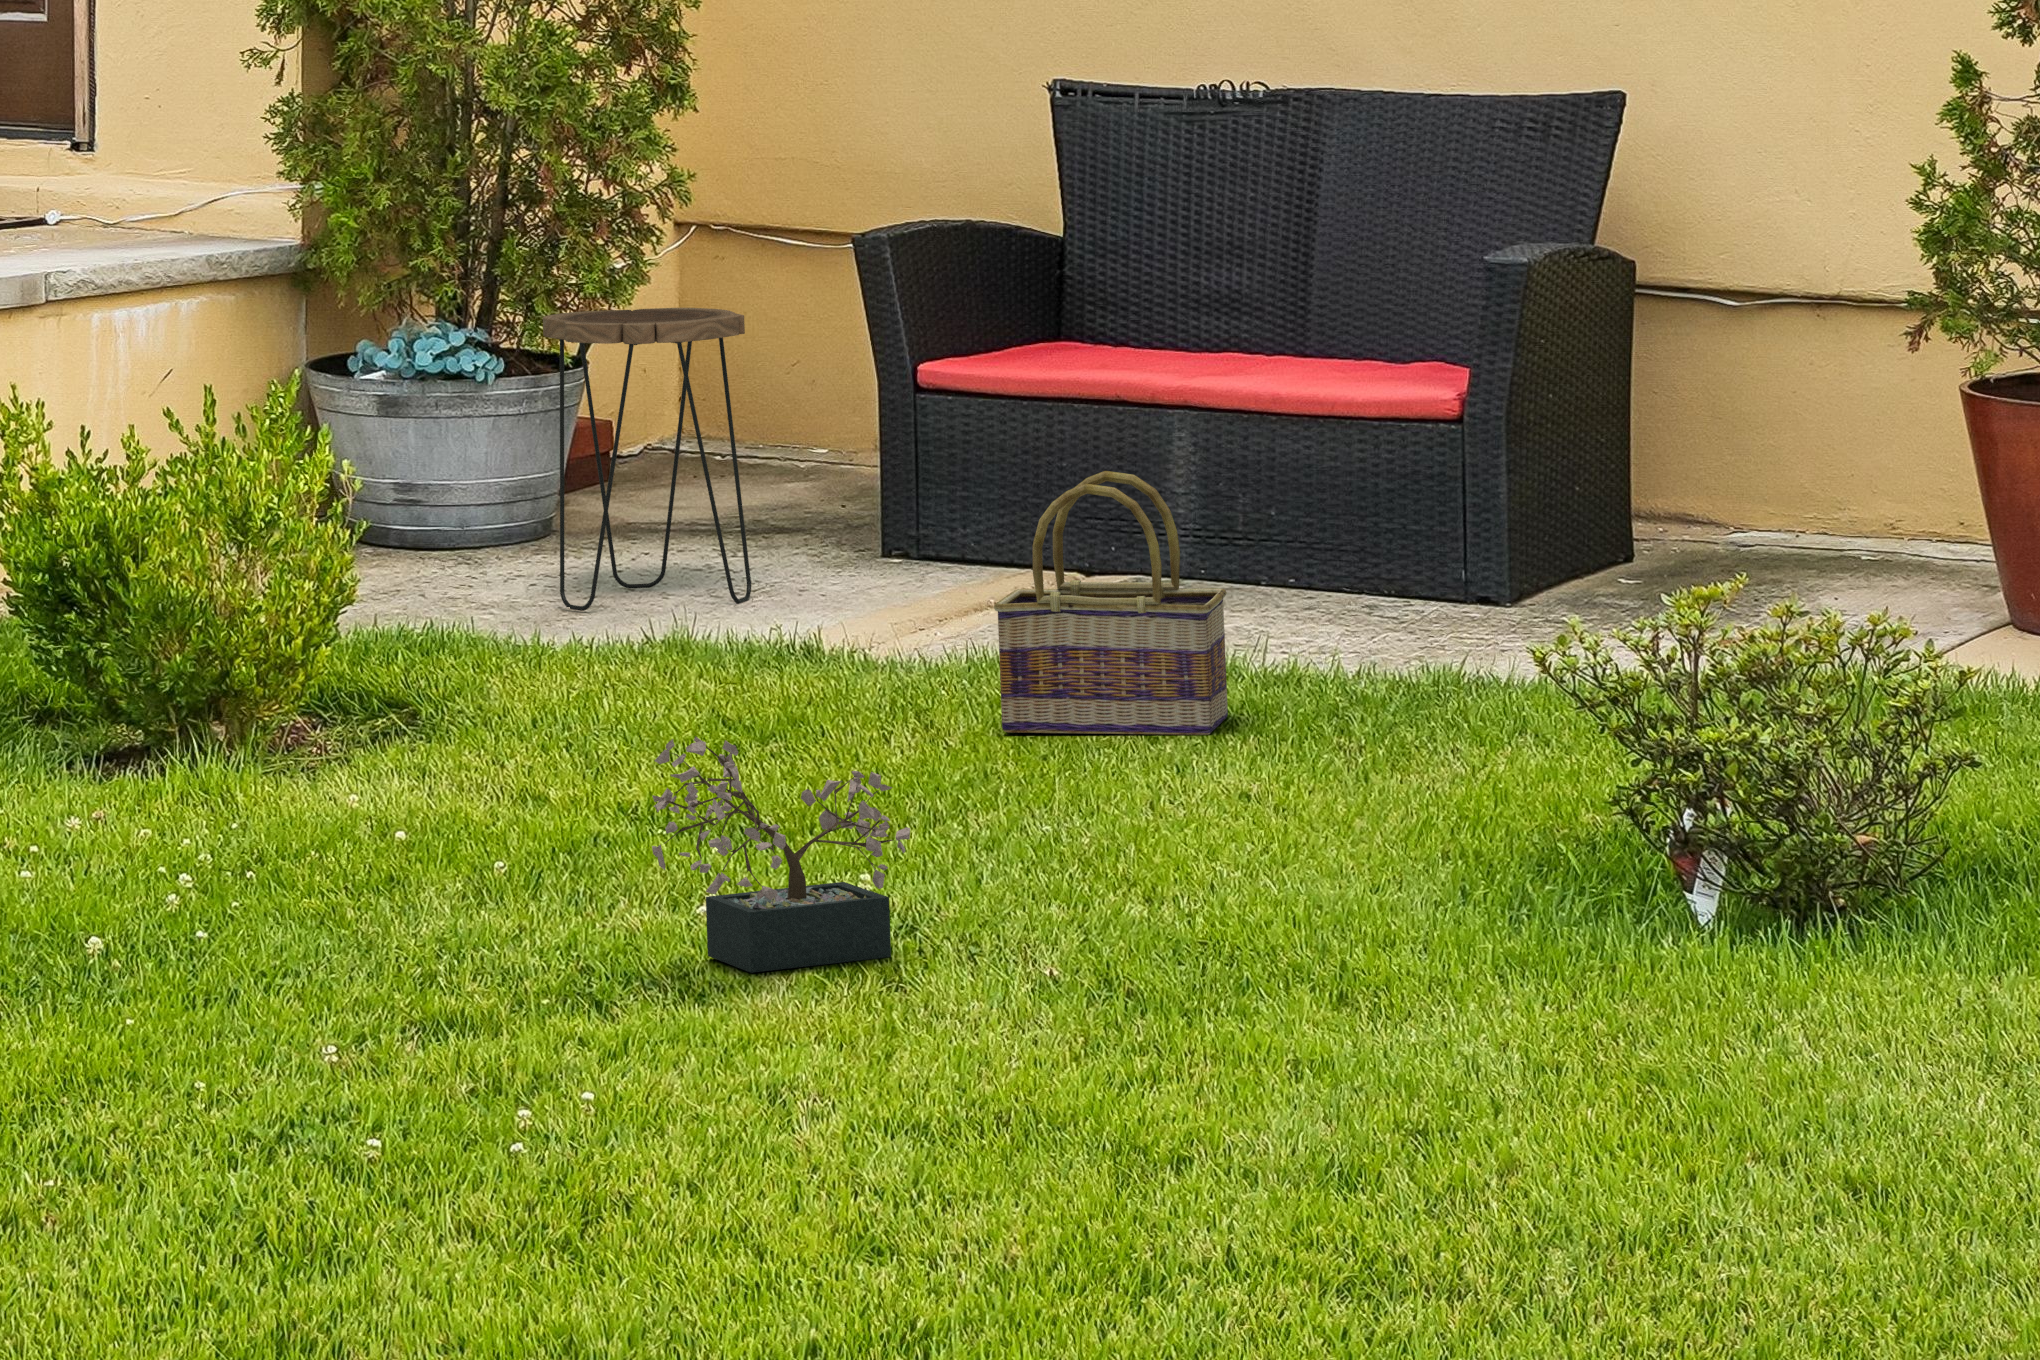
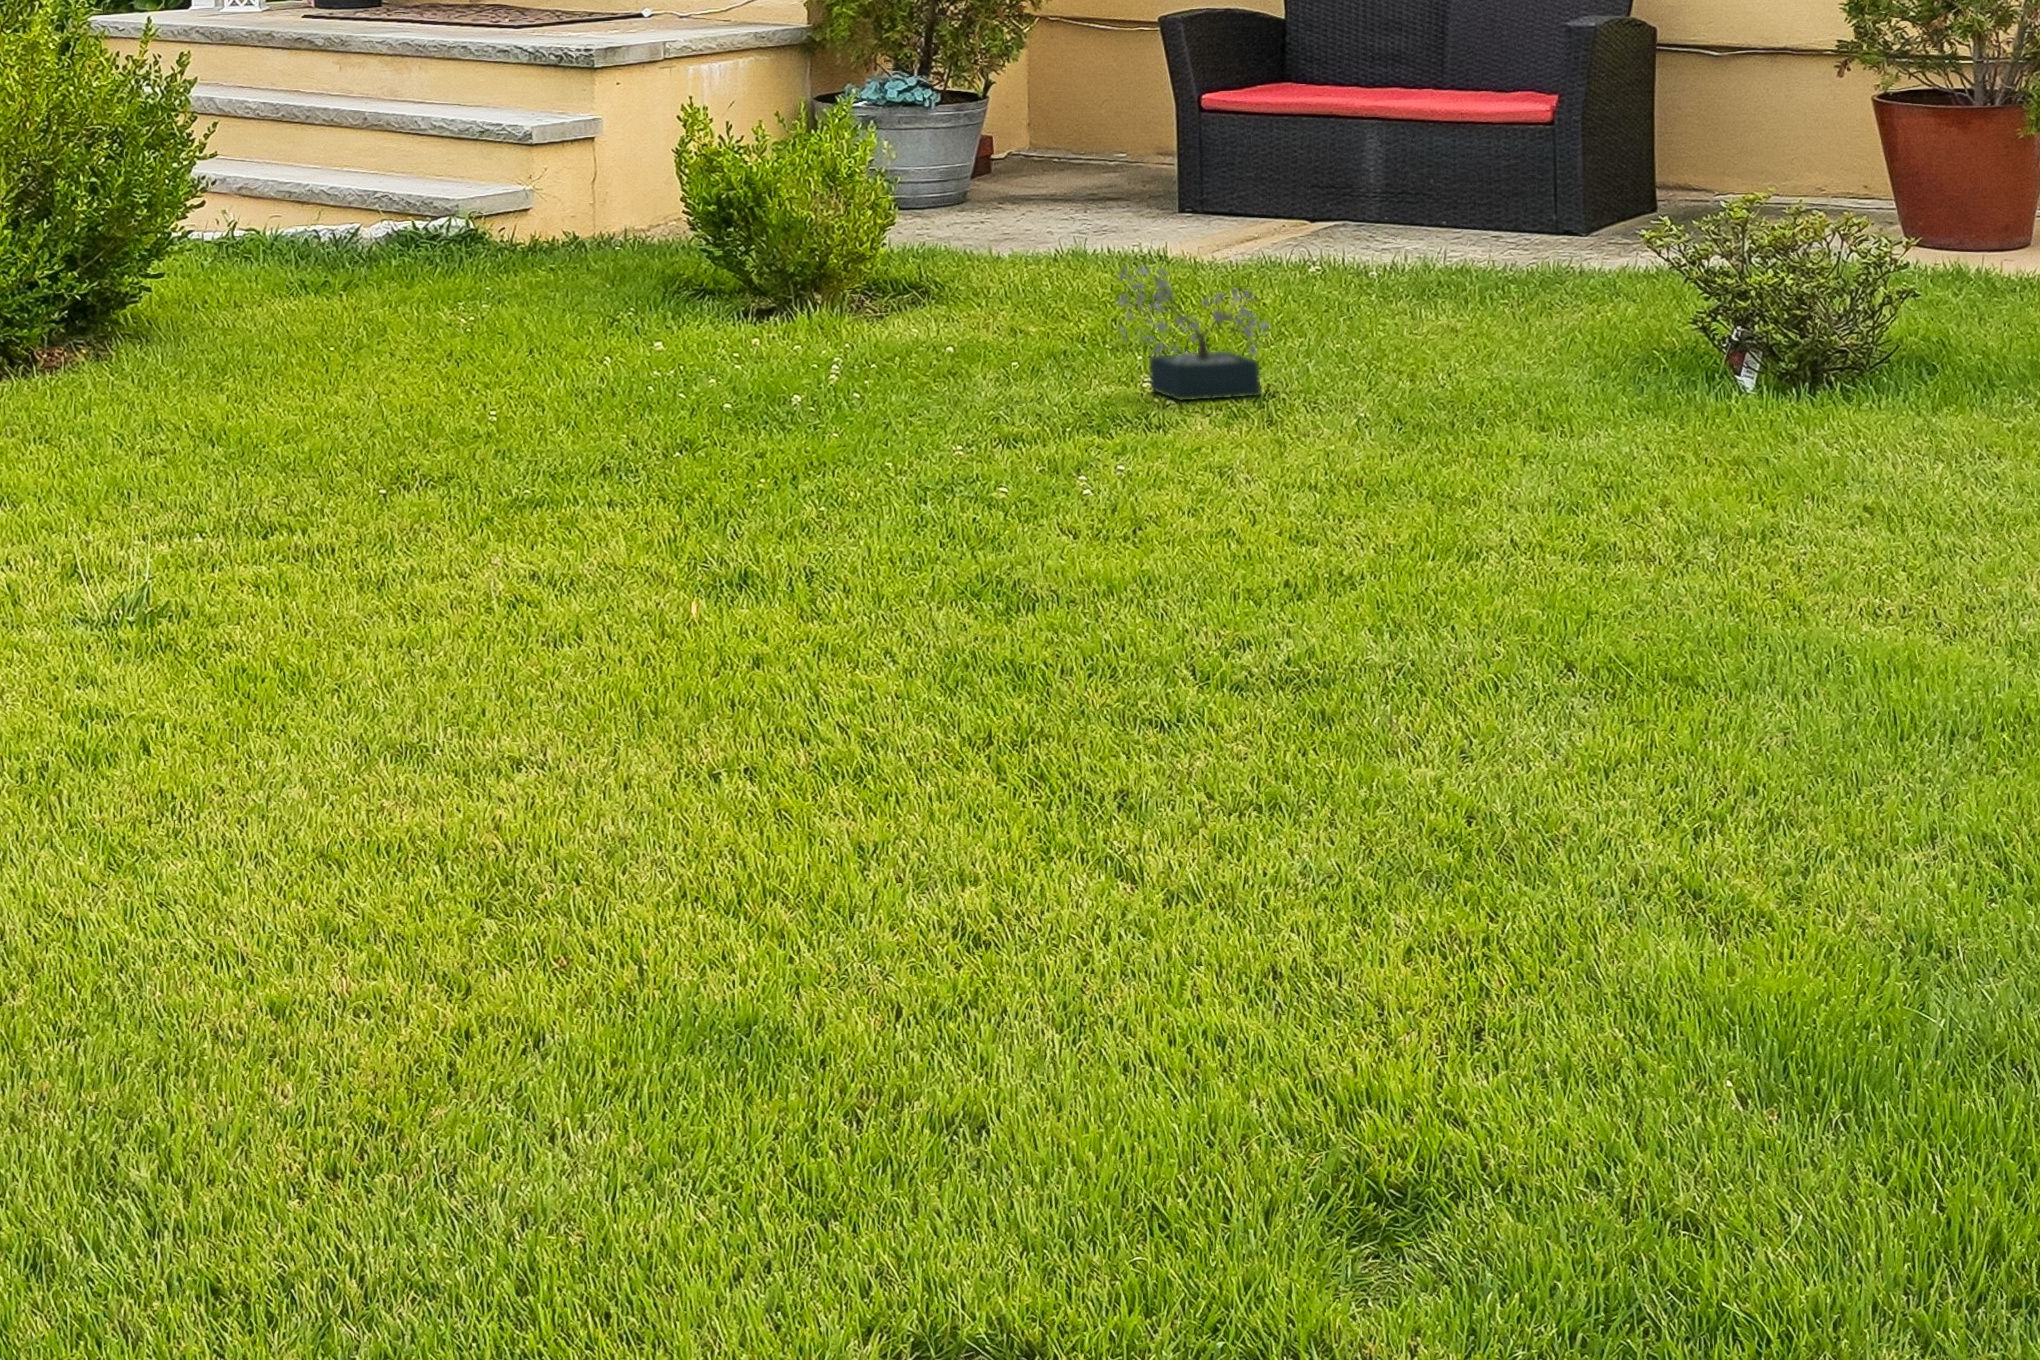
side table: present [543,308,751,611] -> none [969,18,1098,191]
basket: present [994,471,1228,735] -> none [1275,121,1419,277]

